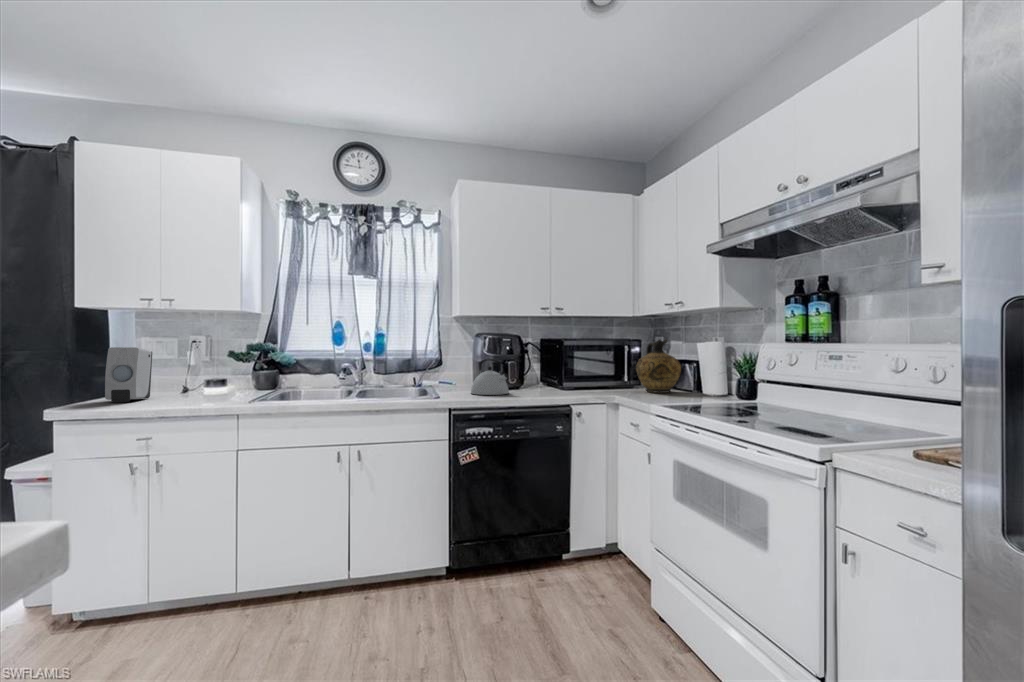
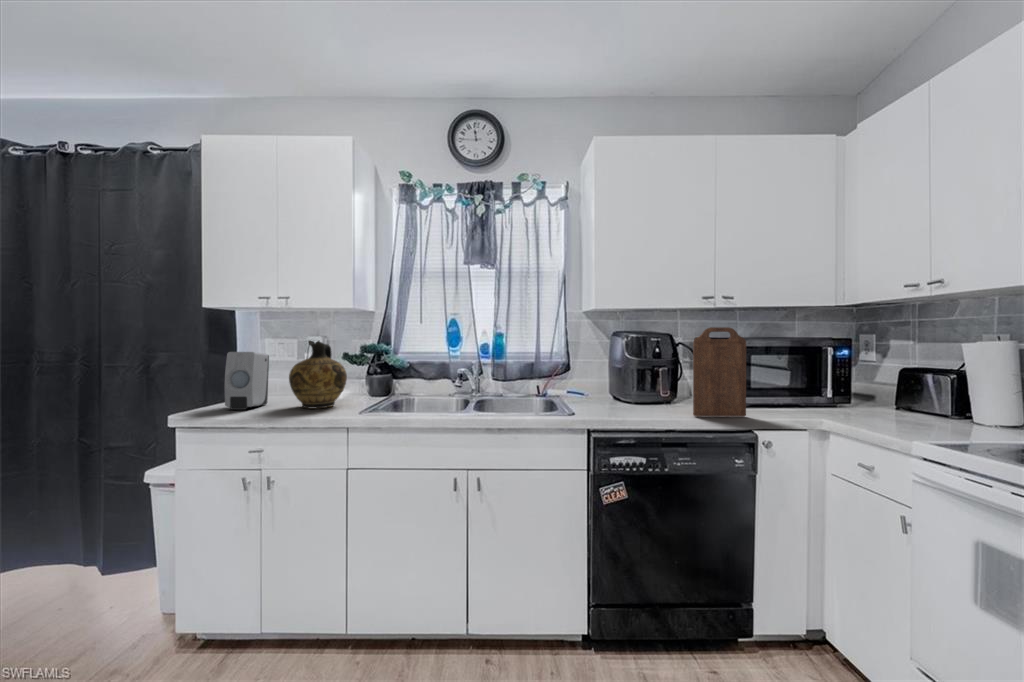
cutting board: none [531,329,568,396] -> present [693,327,746,417]
ceramic jug: present [636,339,681,393] -> present [289,340,347,409]
kettle: present [471,359,509,395] -> none [611,366,661,413]

